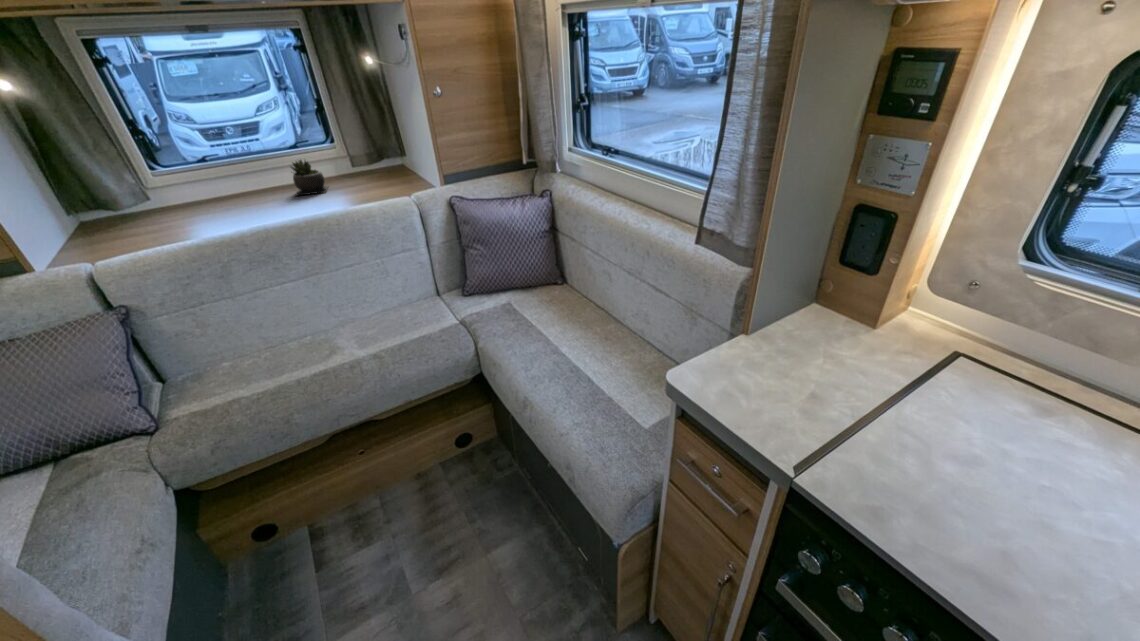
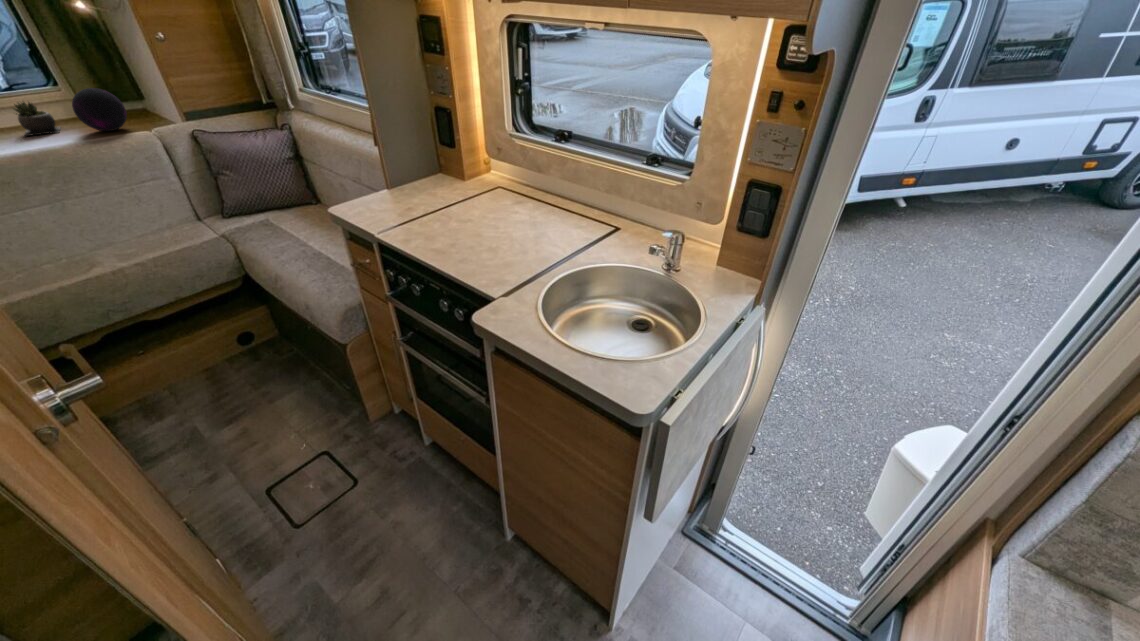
decorative orb: none [342,147,390,193] -> present [72,88,127,131]

